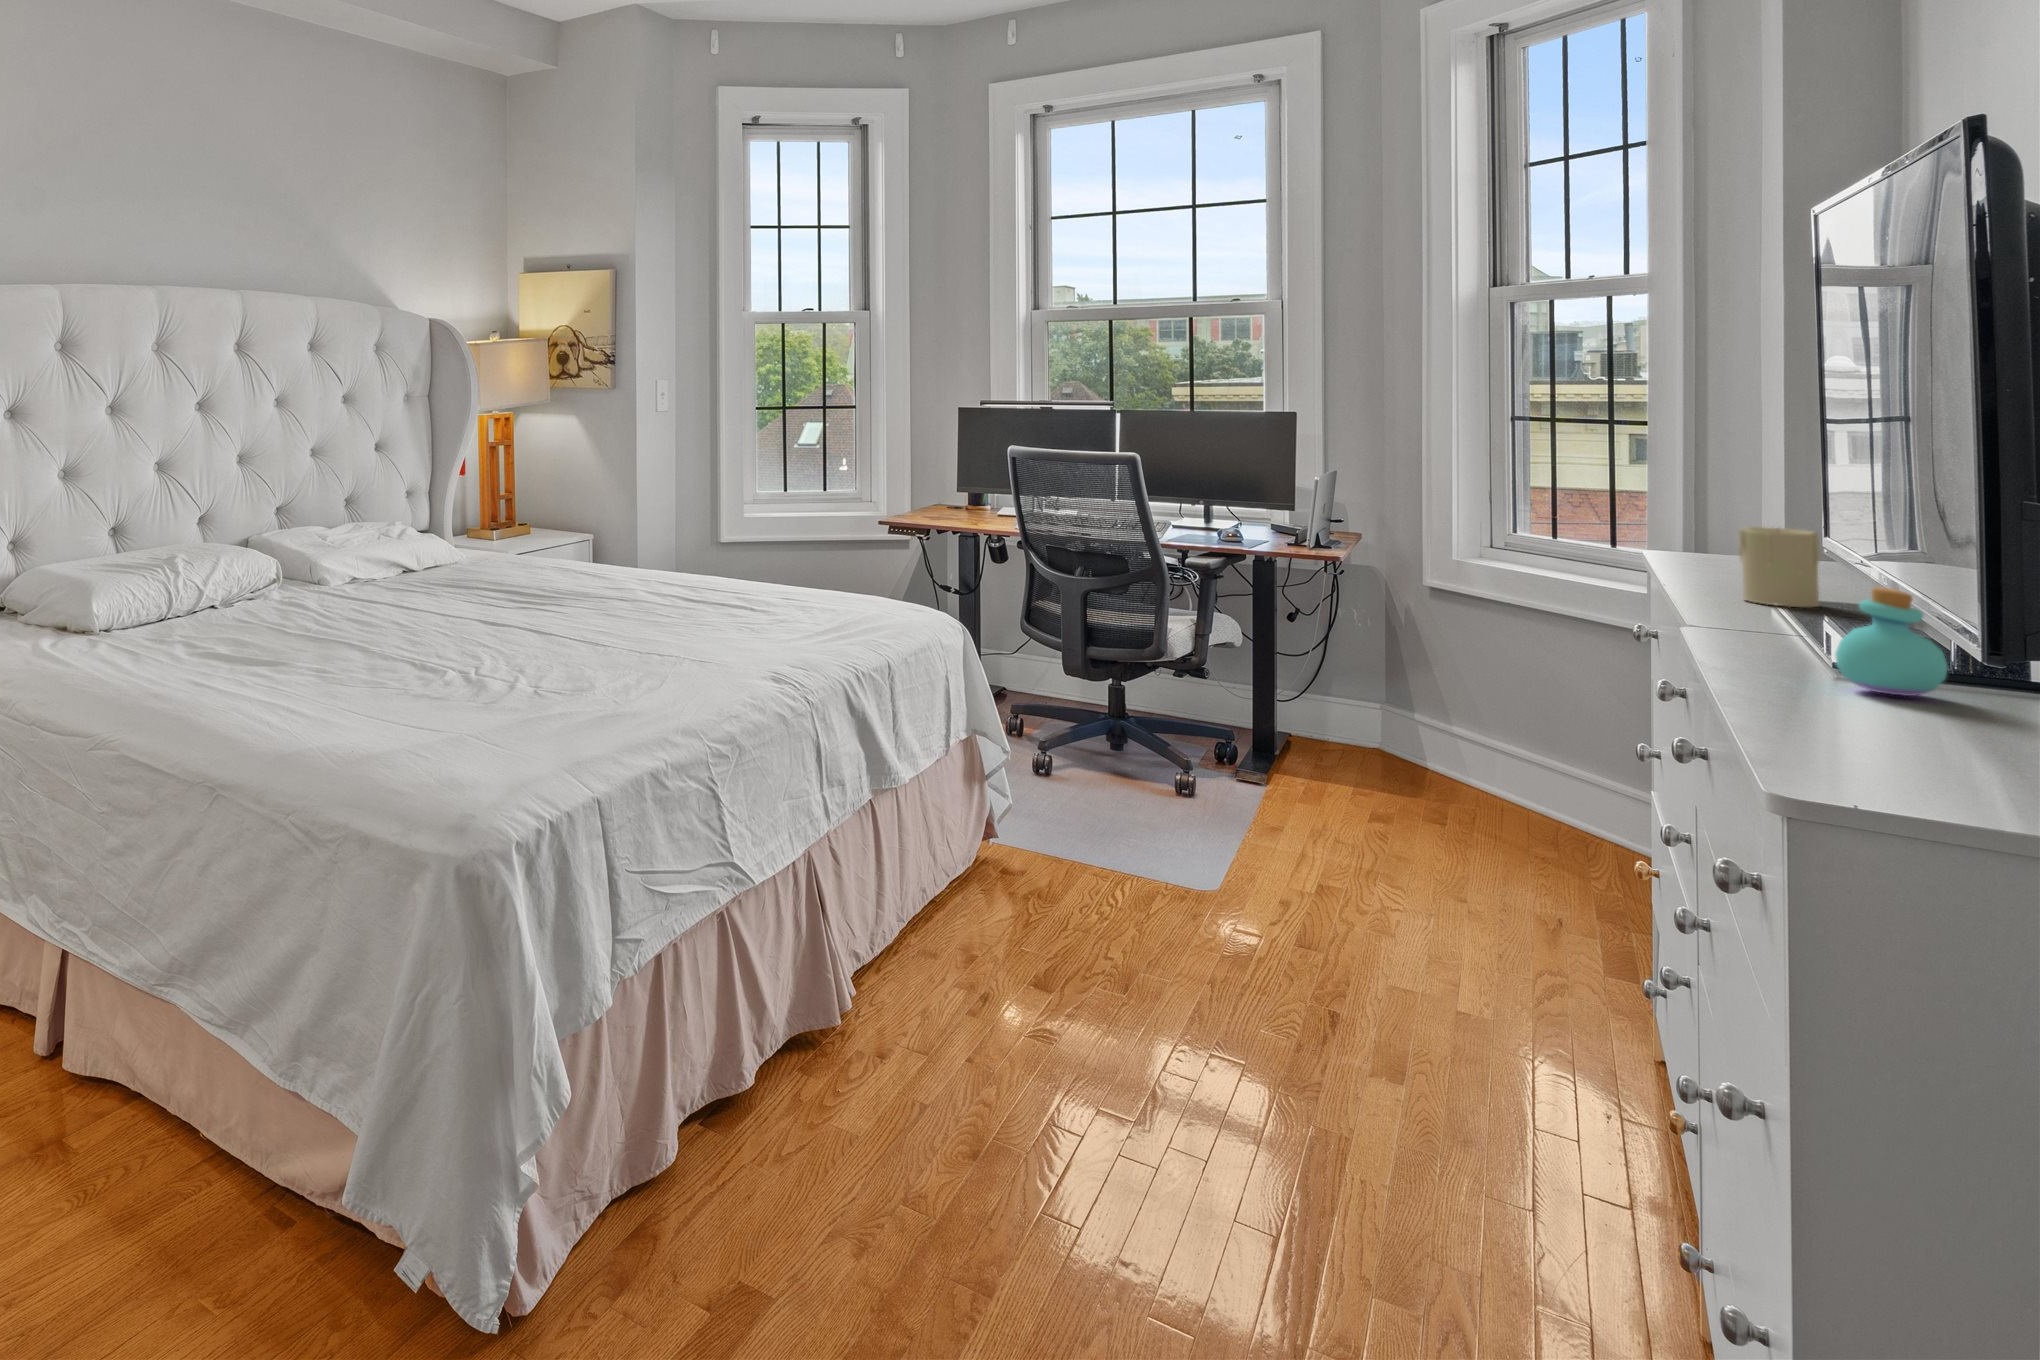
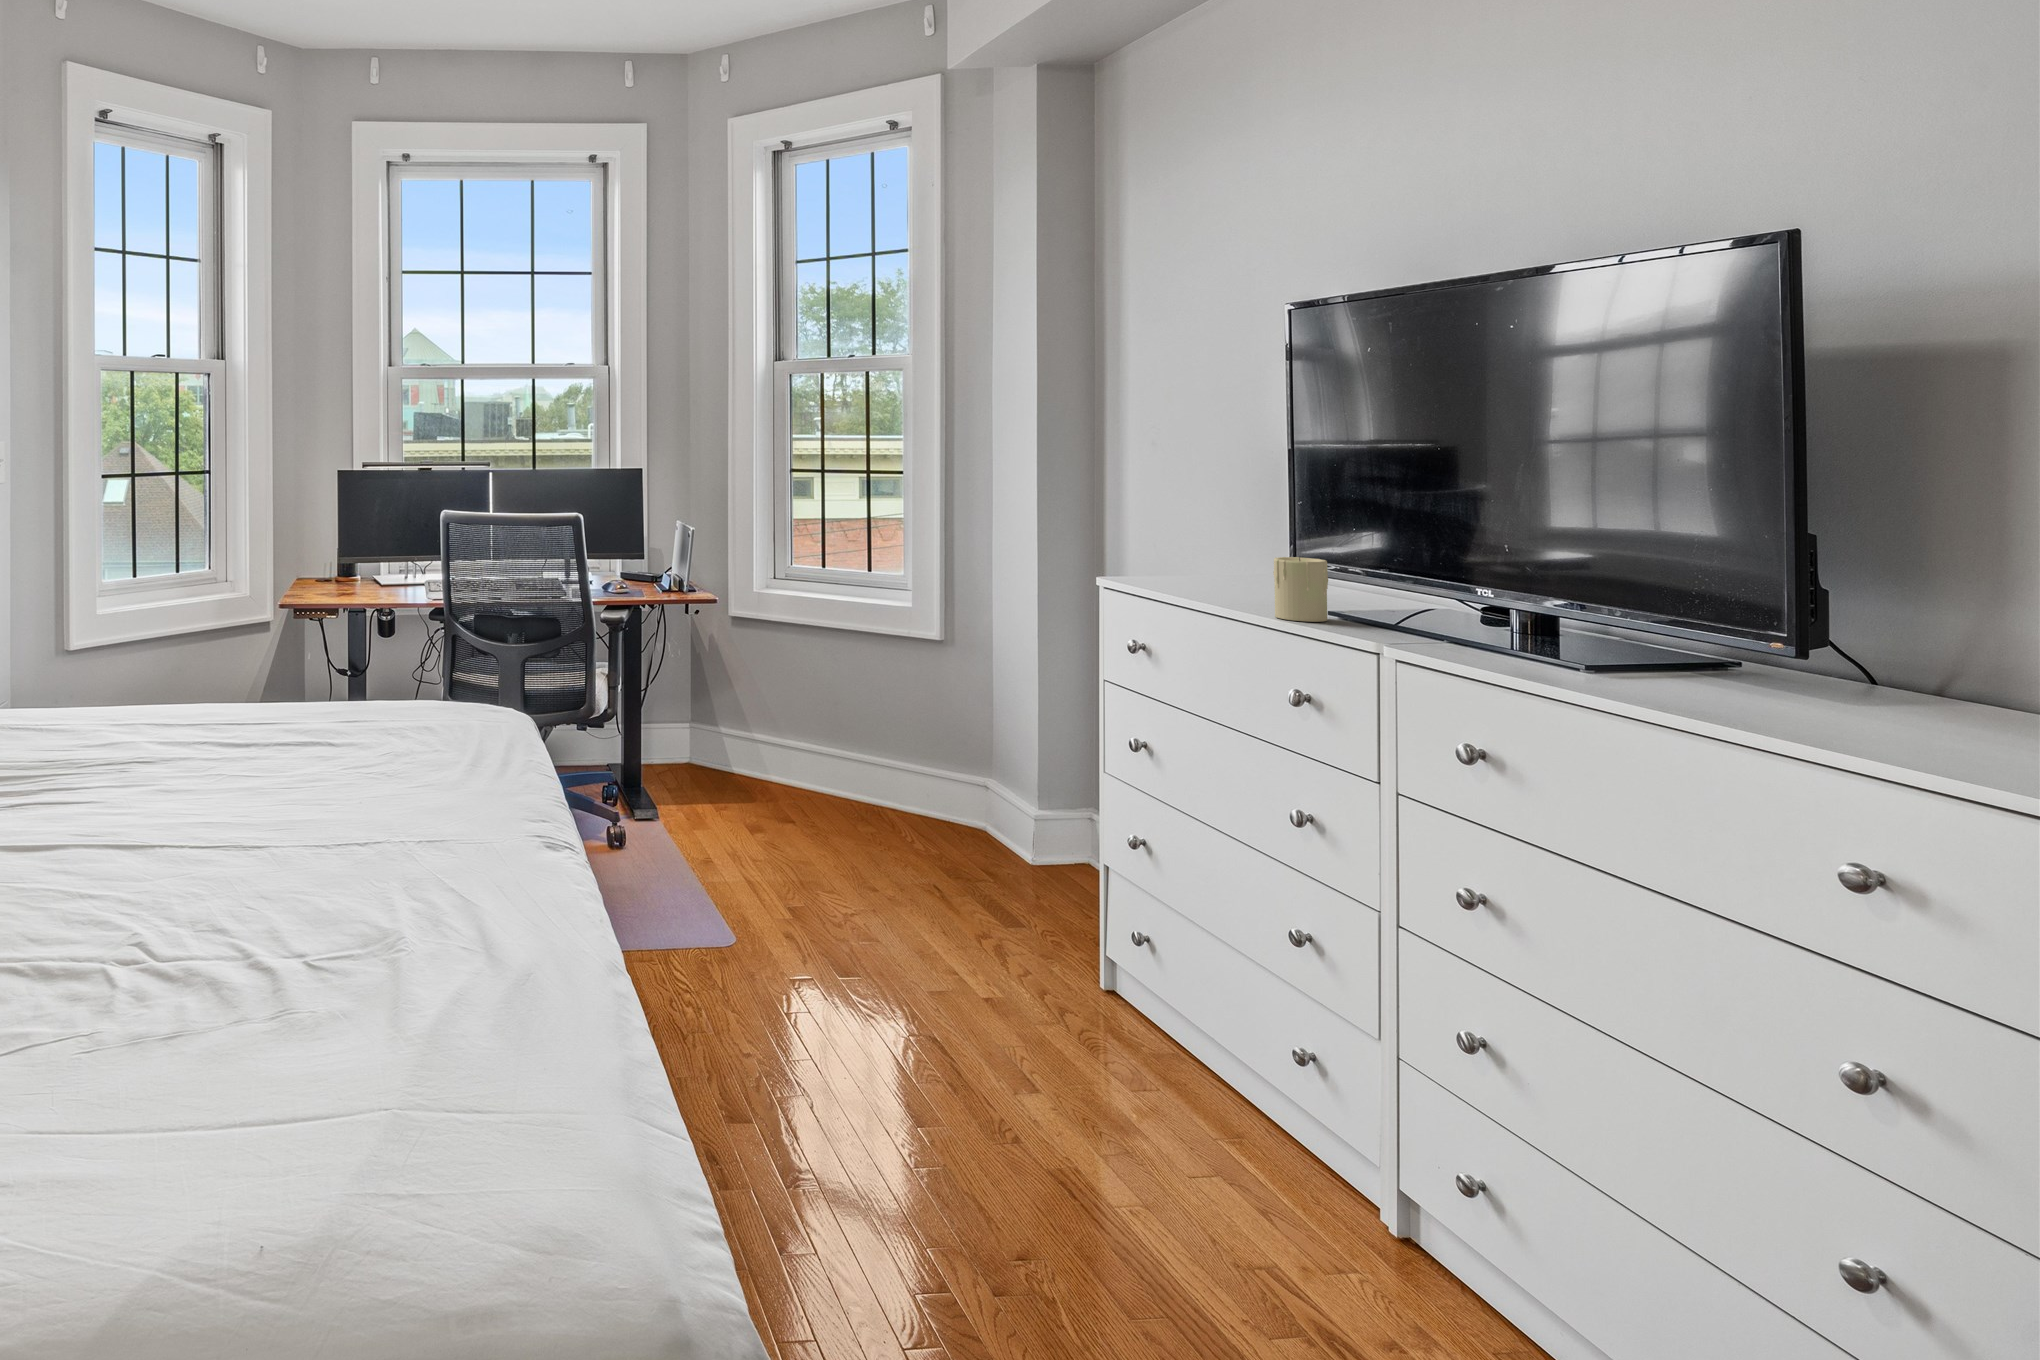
perfume bottle: present [1835,587,1947,696] -> none [1642,612,1730,702]

